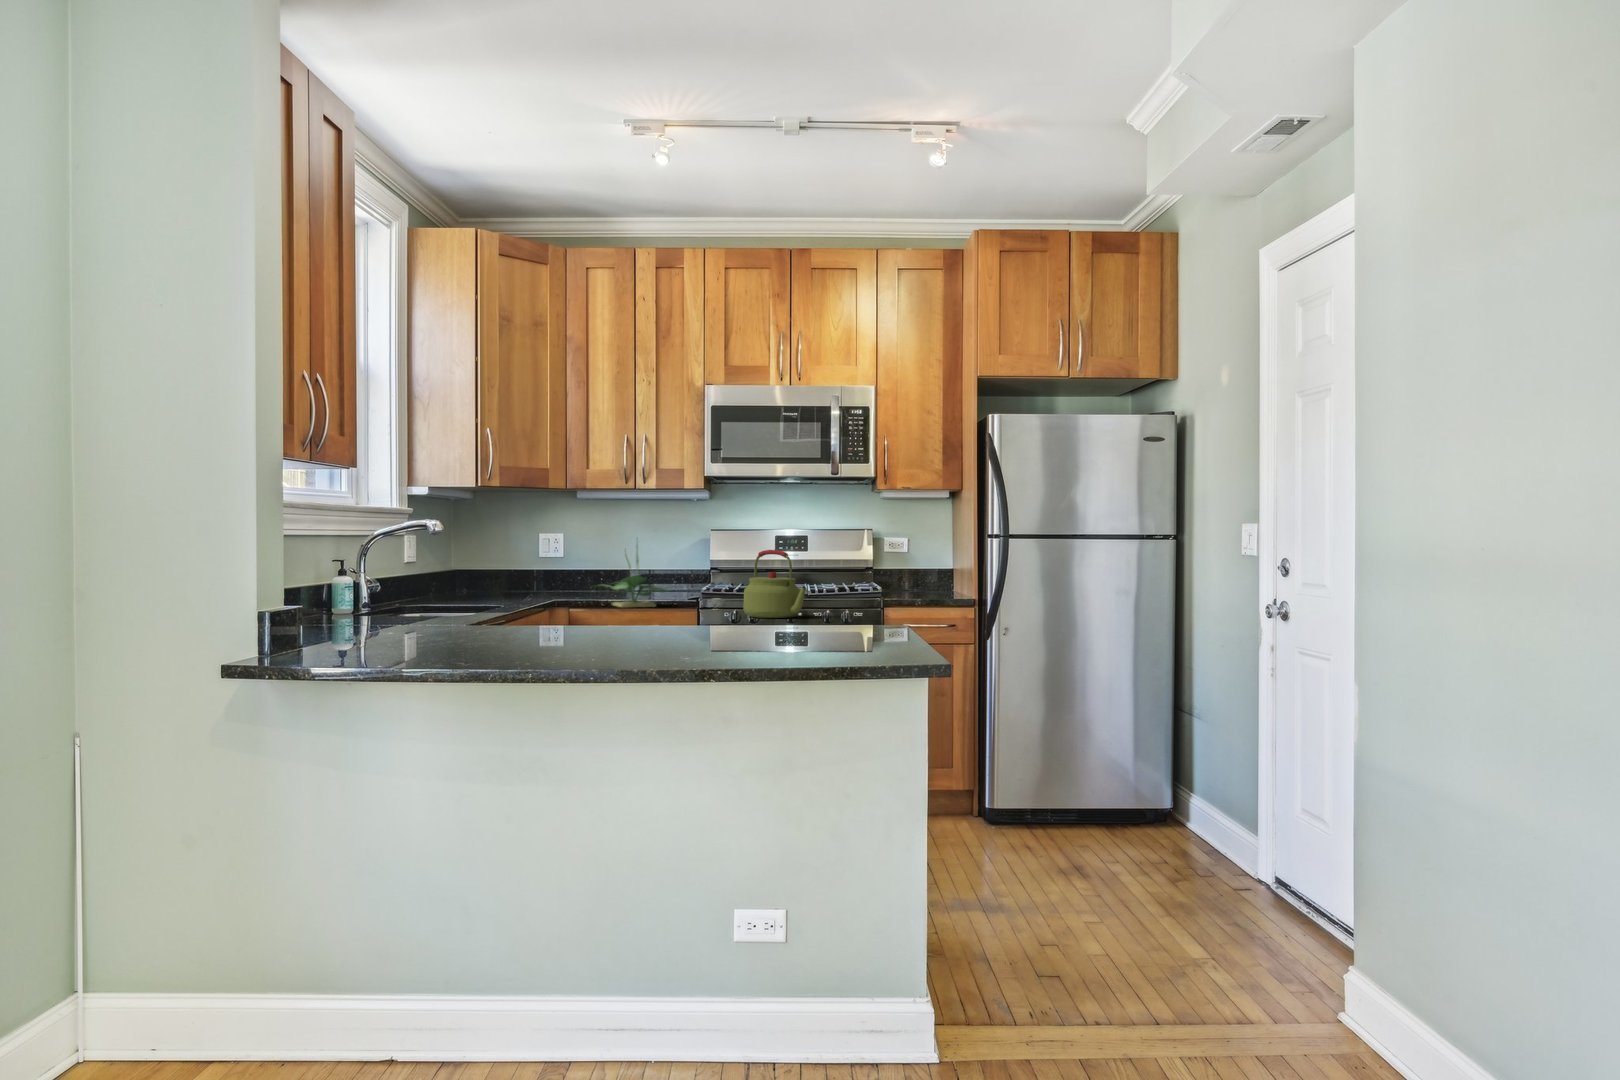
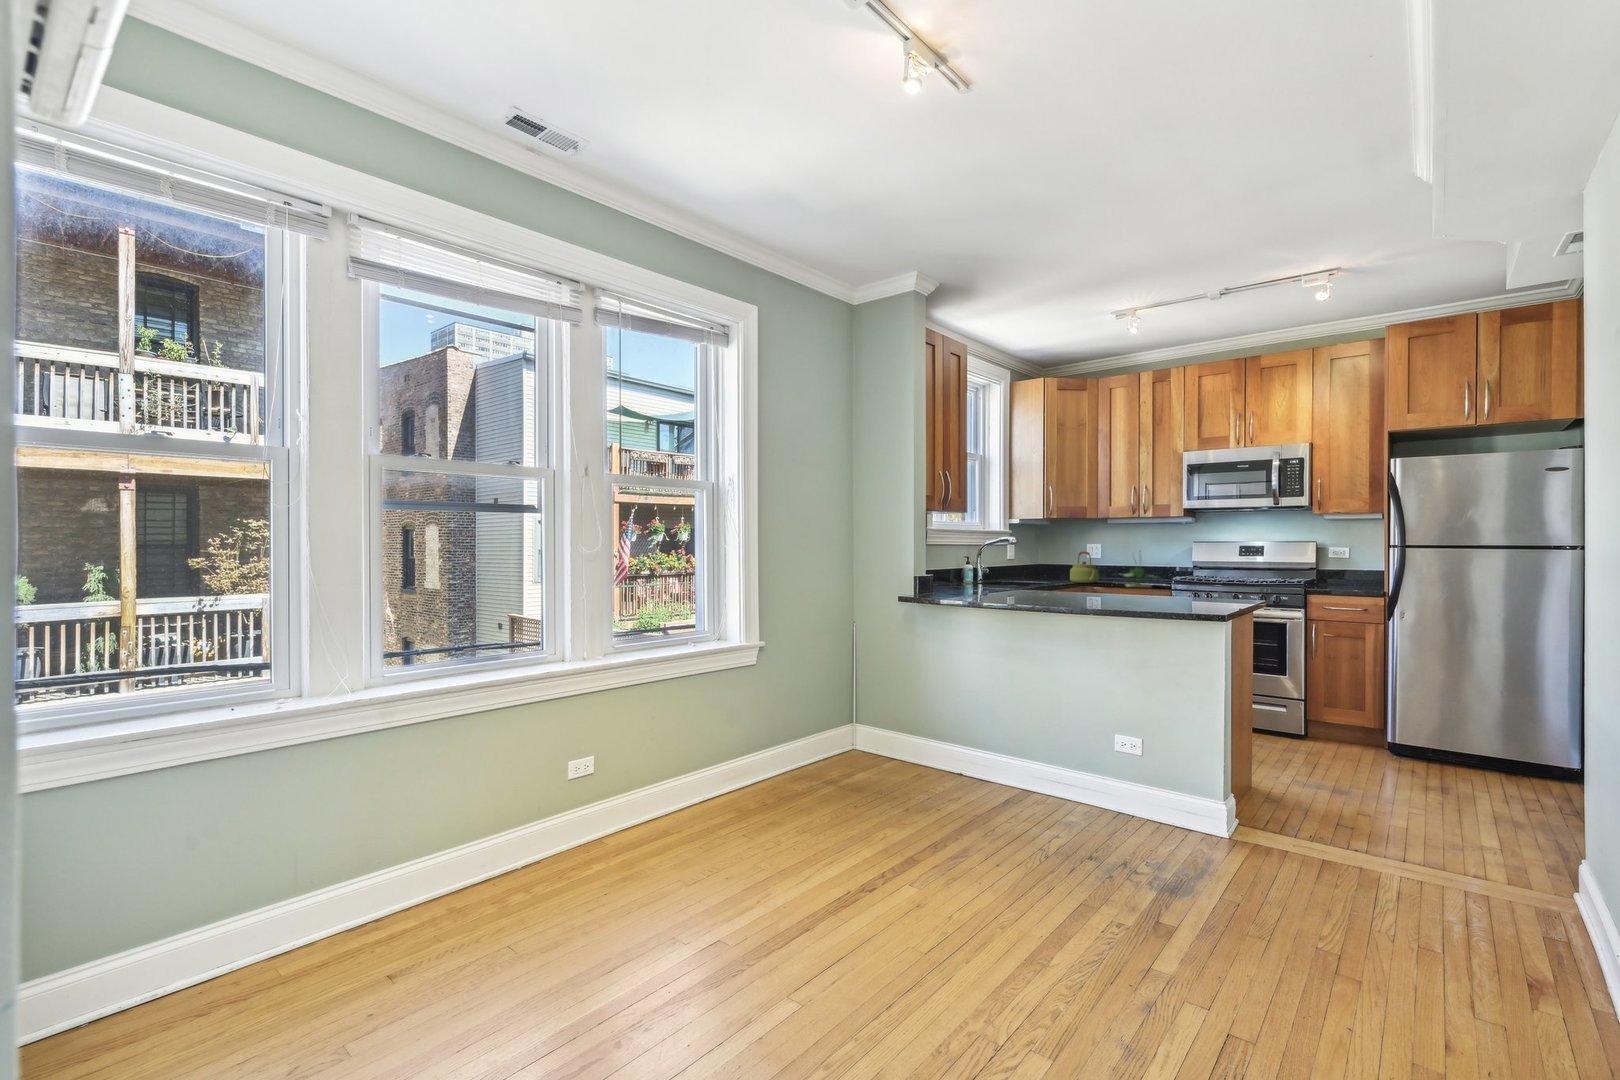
kettle: present [743,550,807,618] -> present [1070,551,1098,583]

